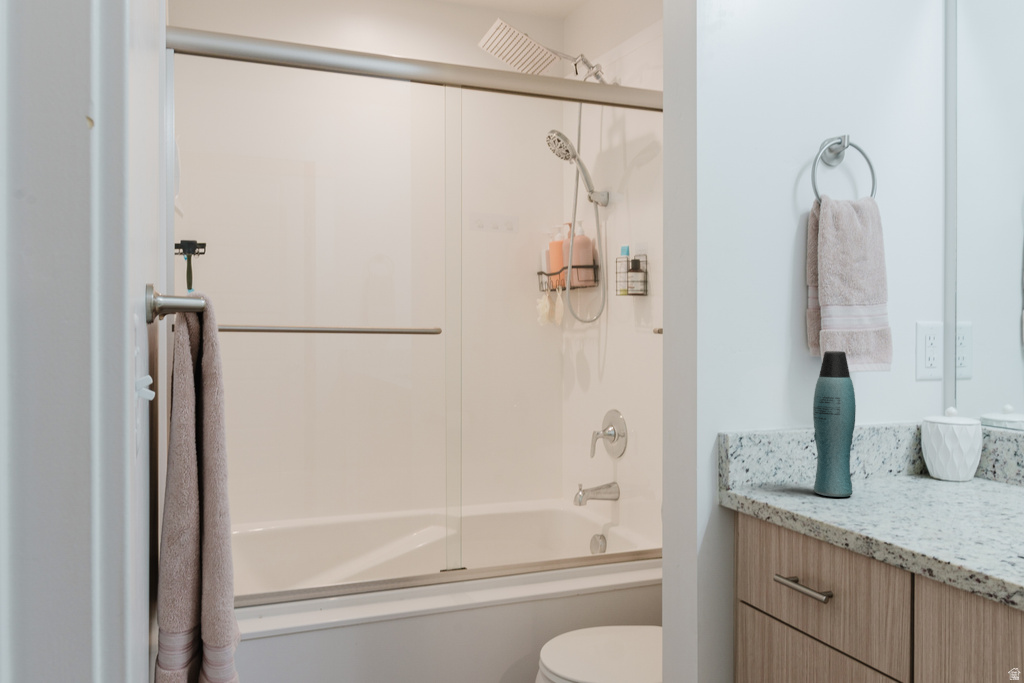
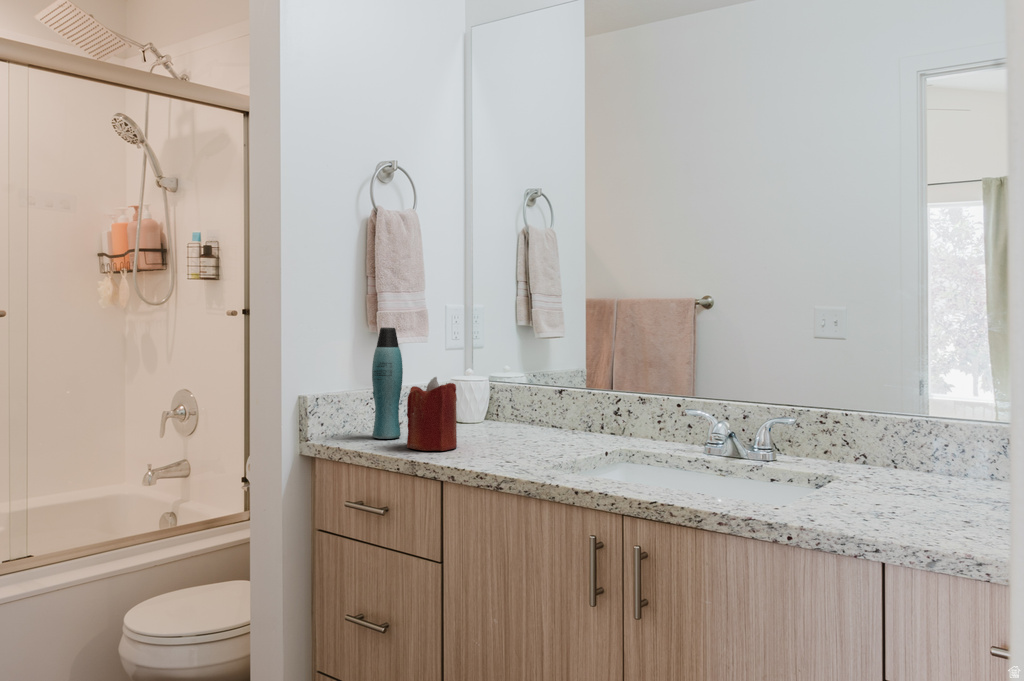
candle: none [860,421,936,525] -> present [407,377,457,451]

